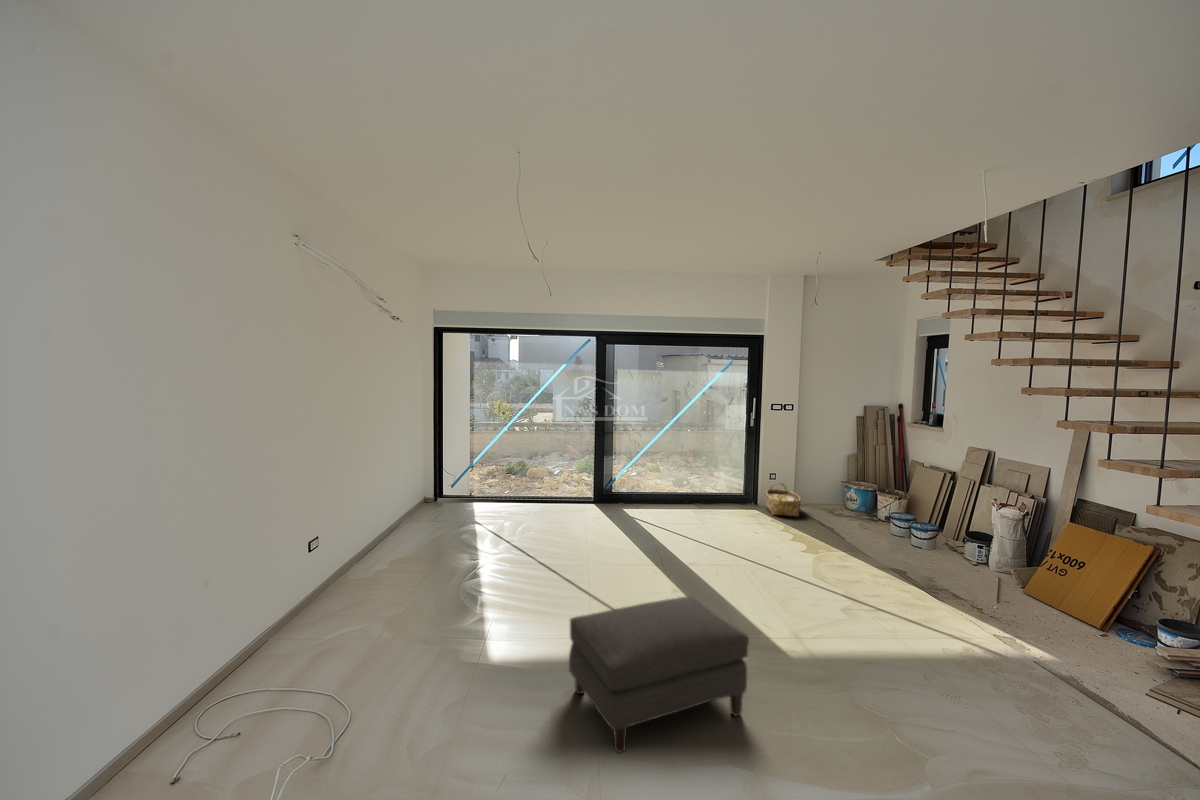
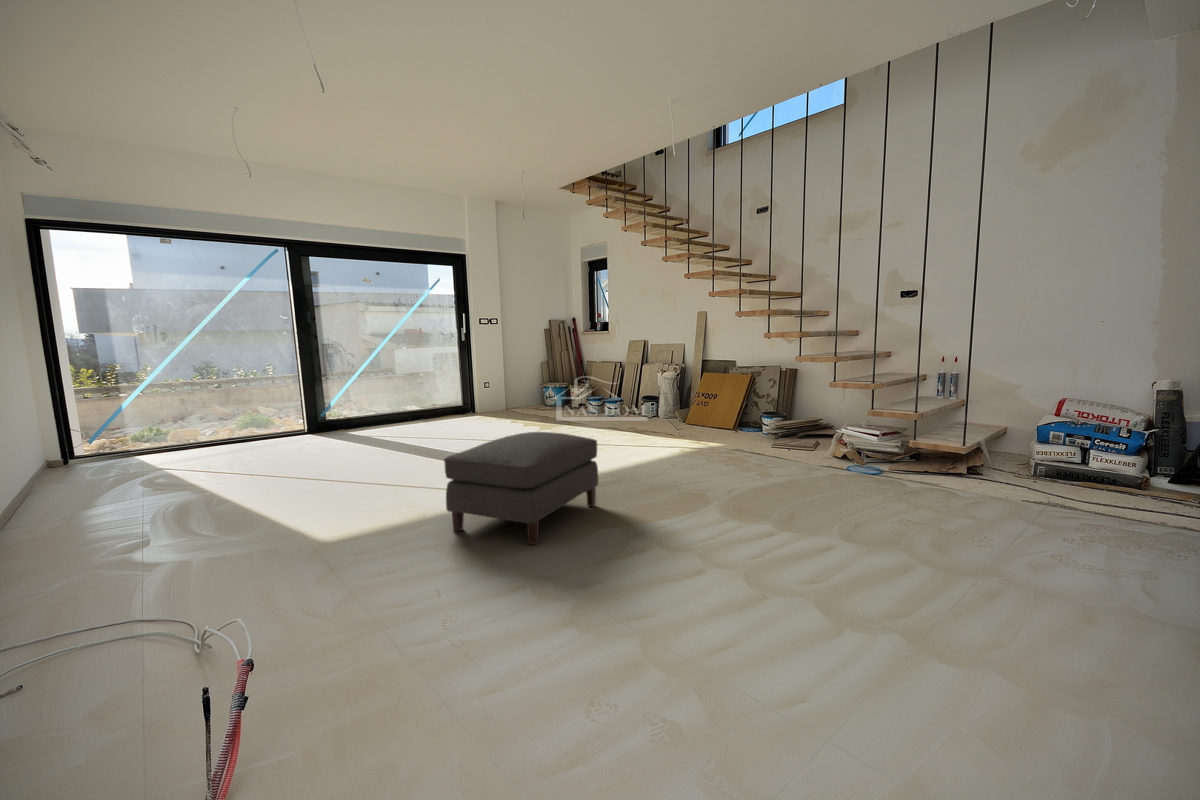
woven basket: present [766,483,801,516] -> none [482,390,515,417]

